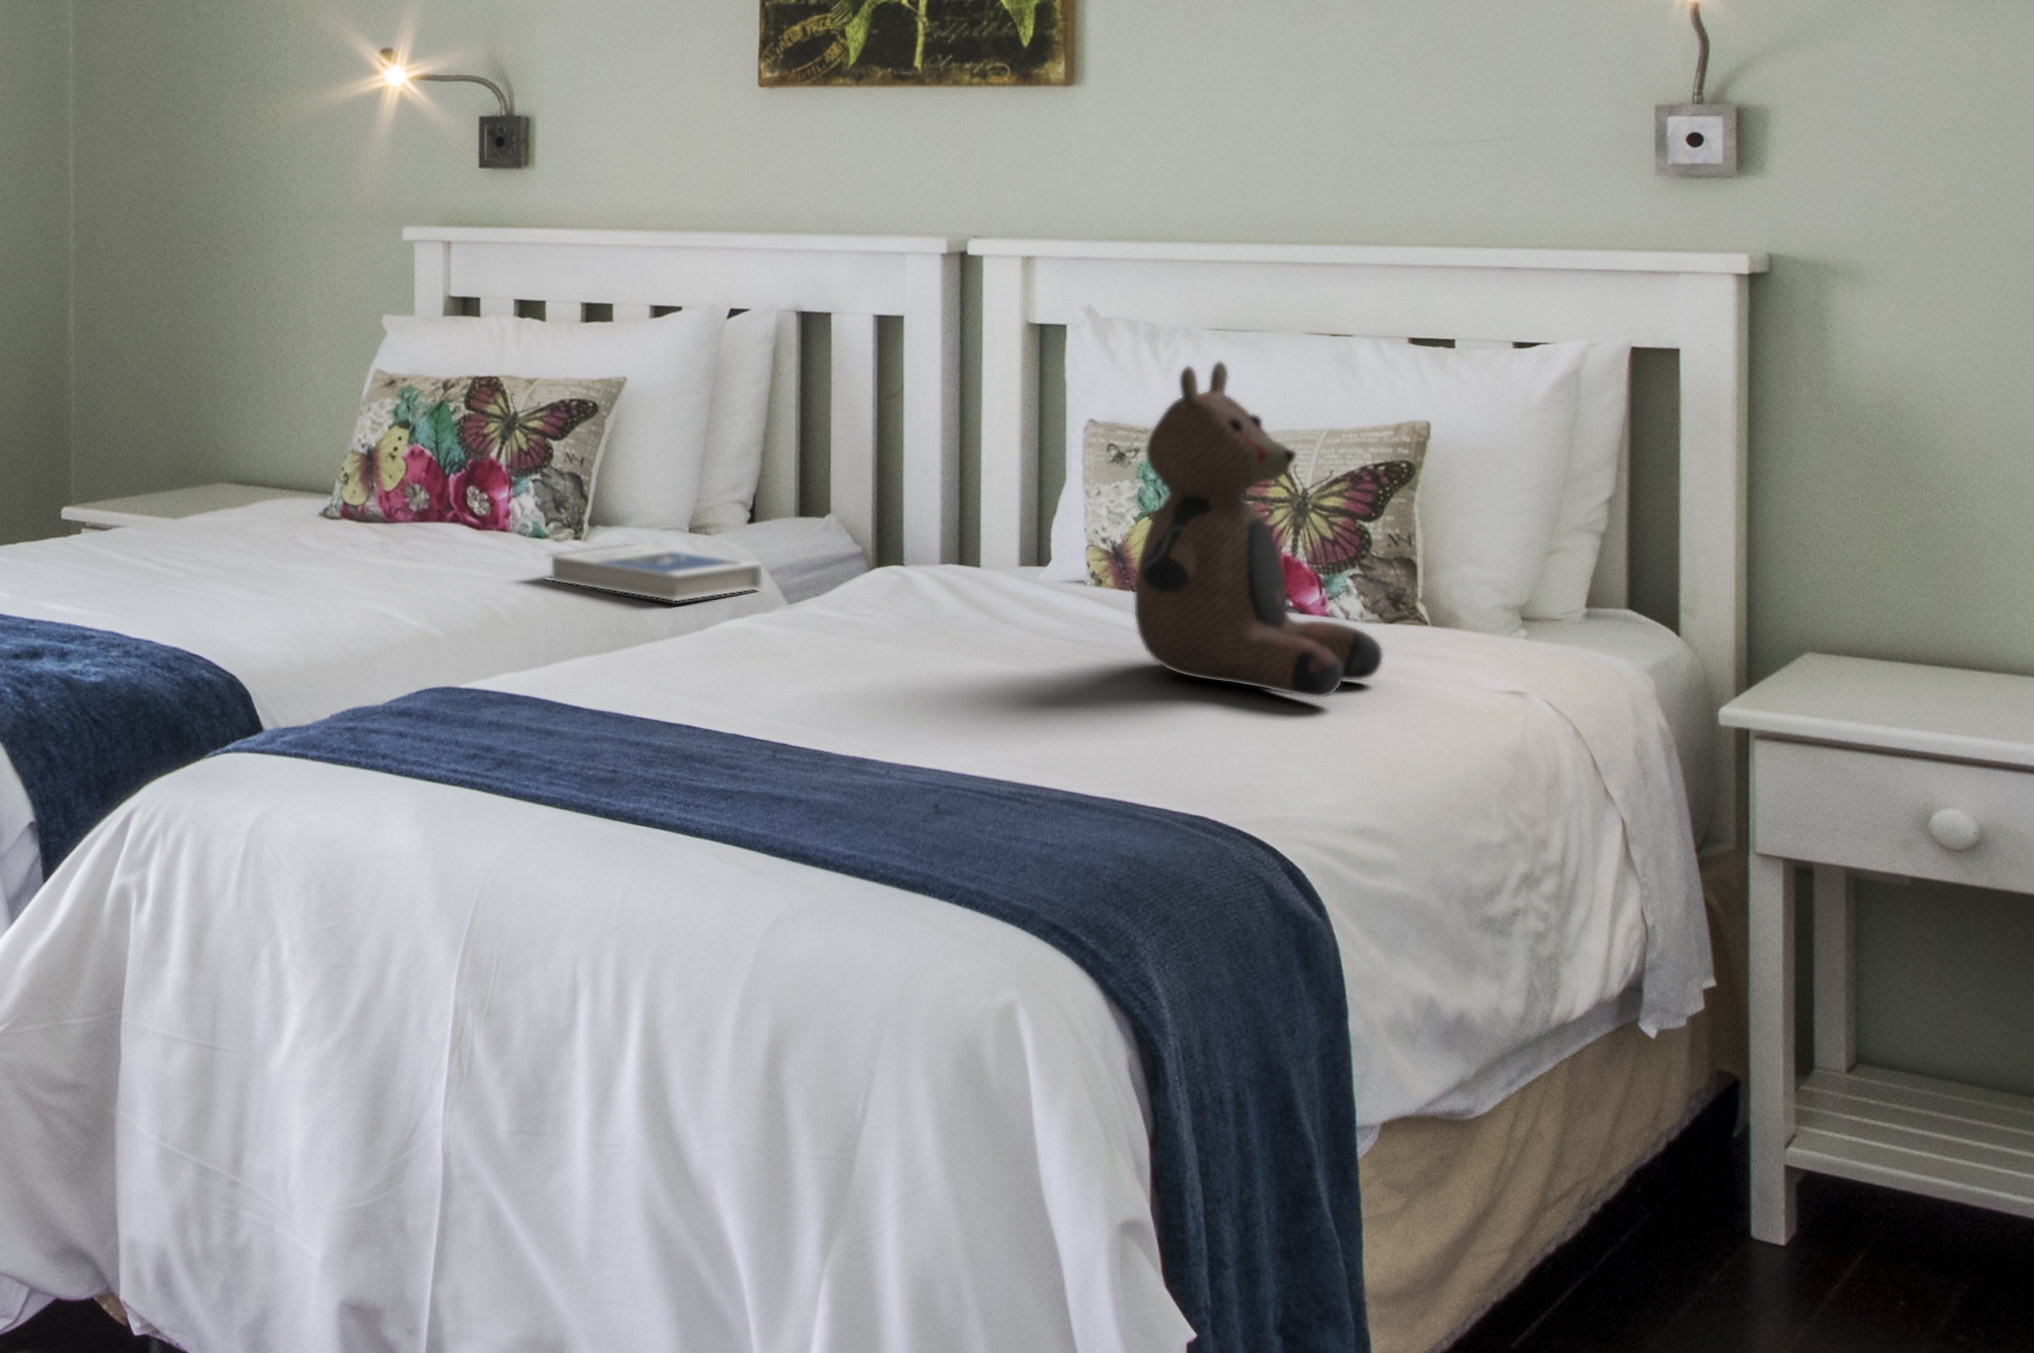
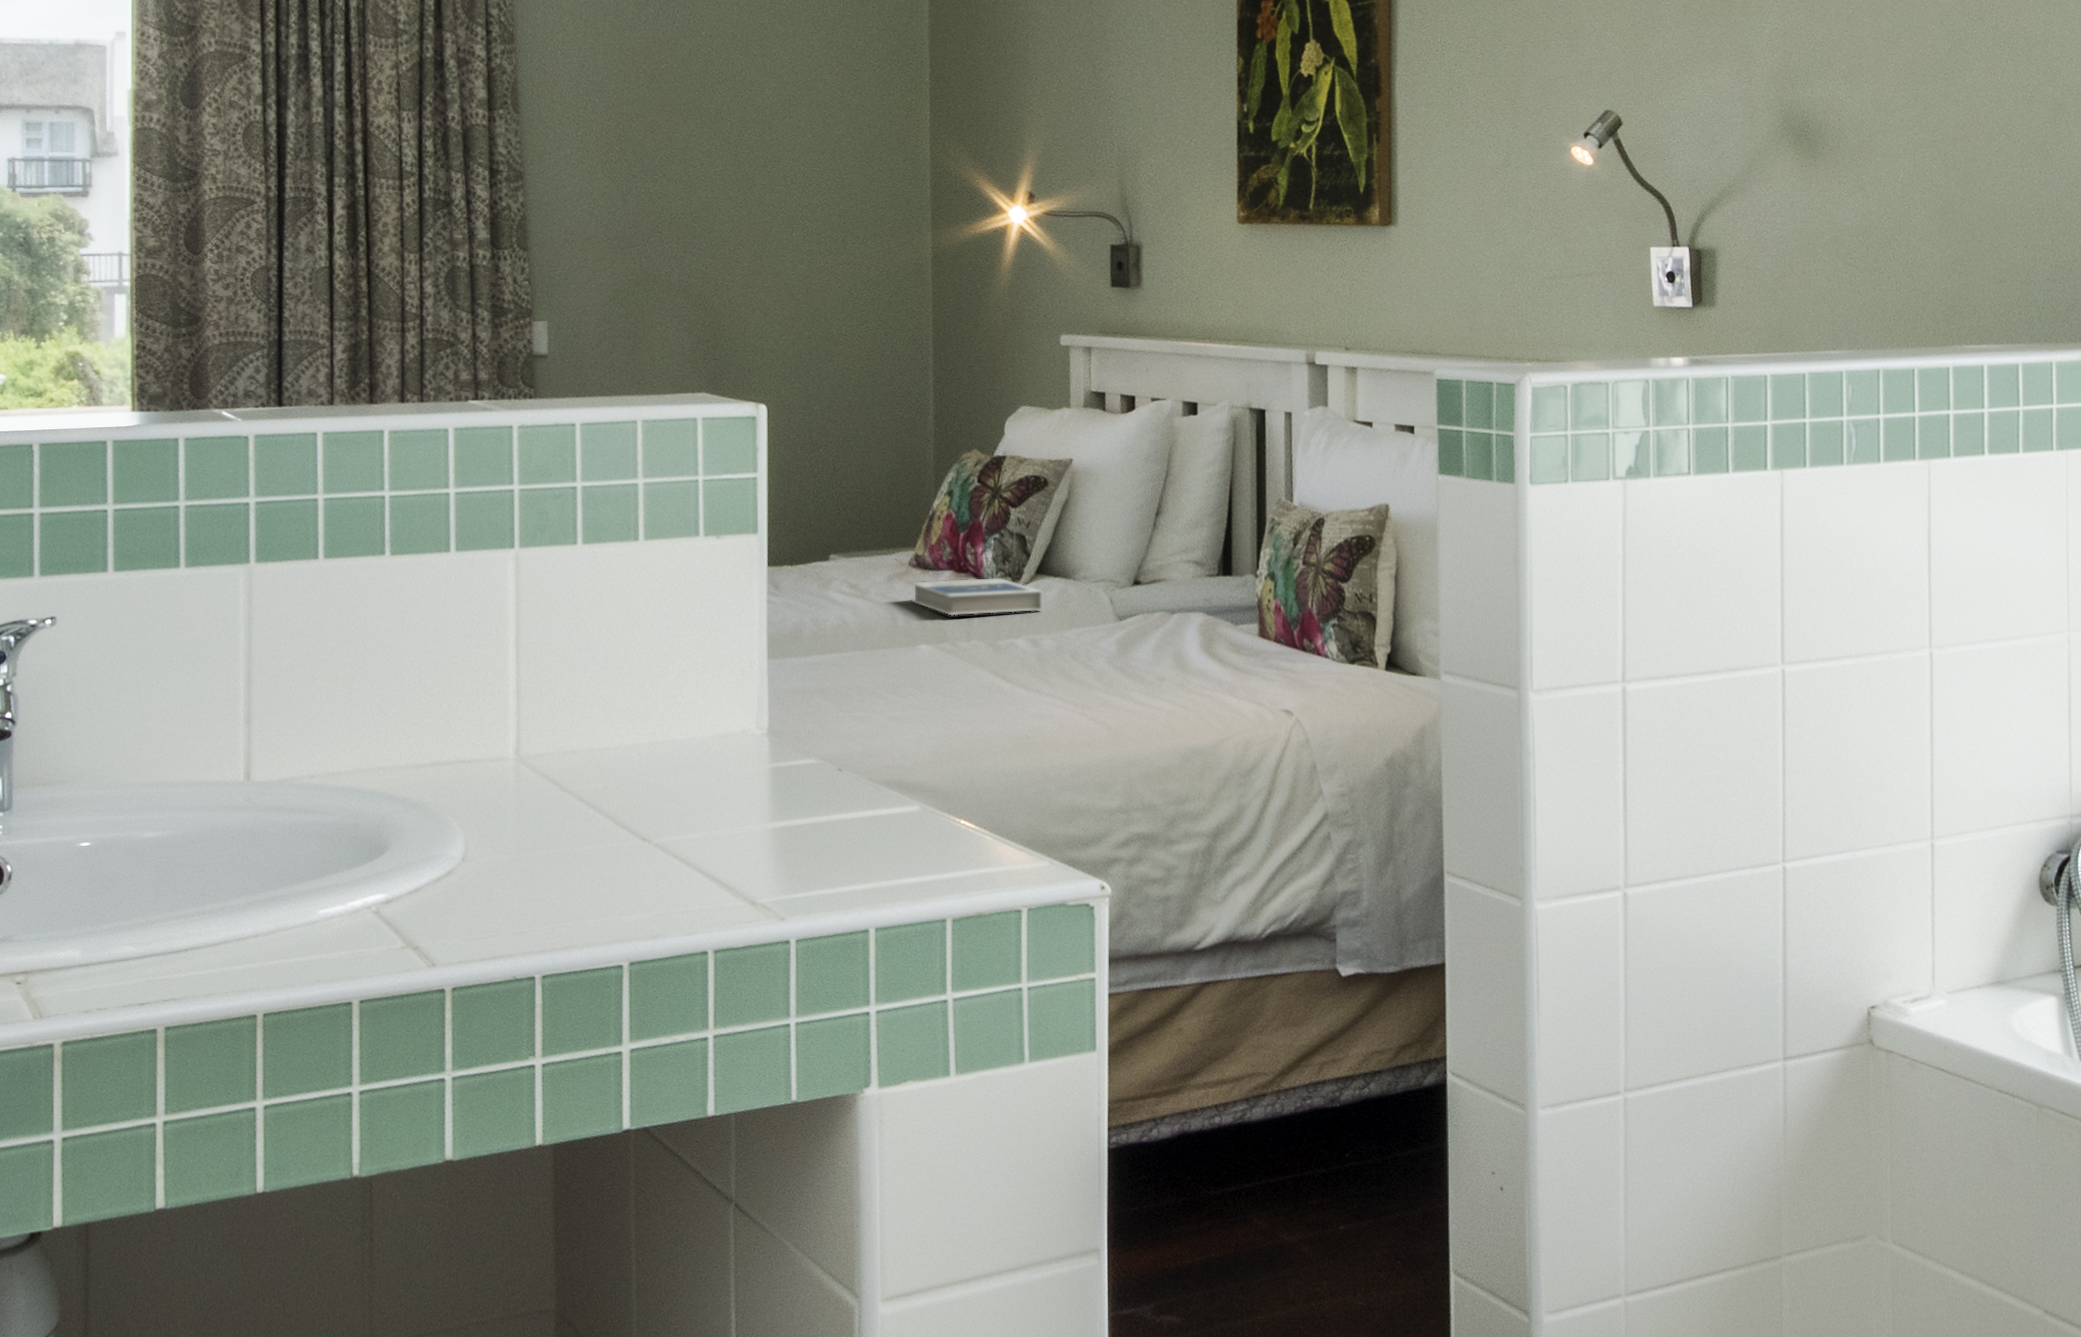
teddy bear: present [1135,362,1382,697] -> none [1100,434,1293,680]

